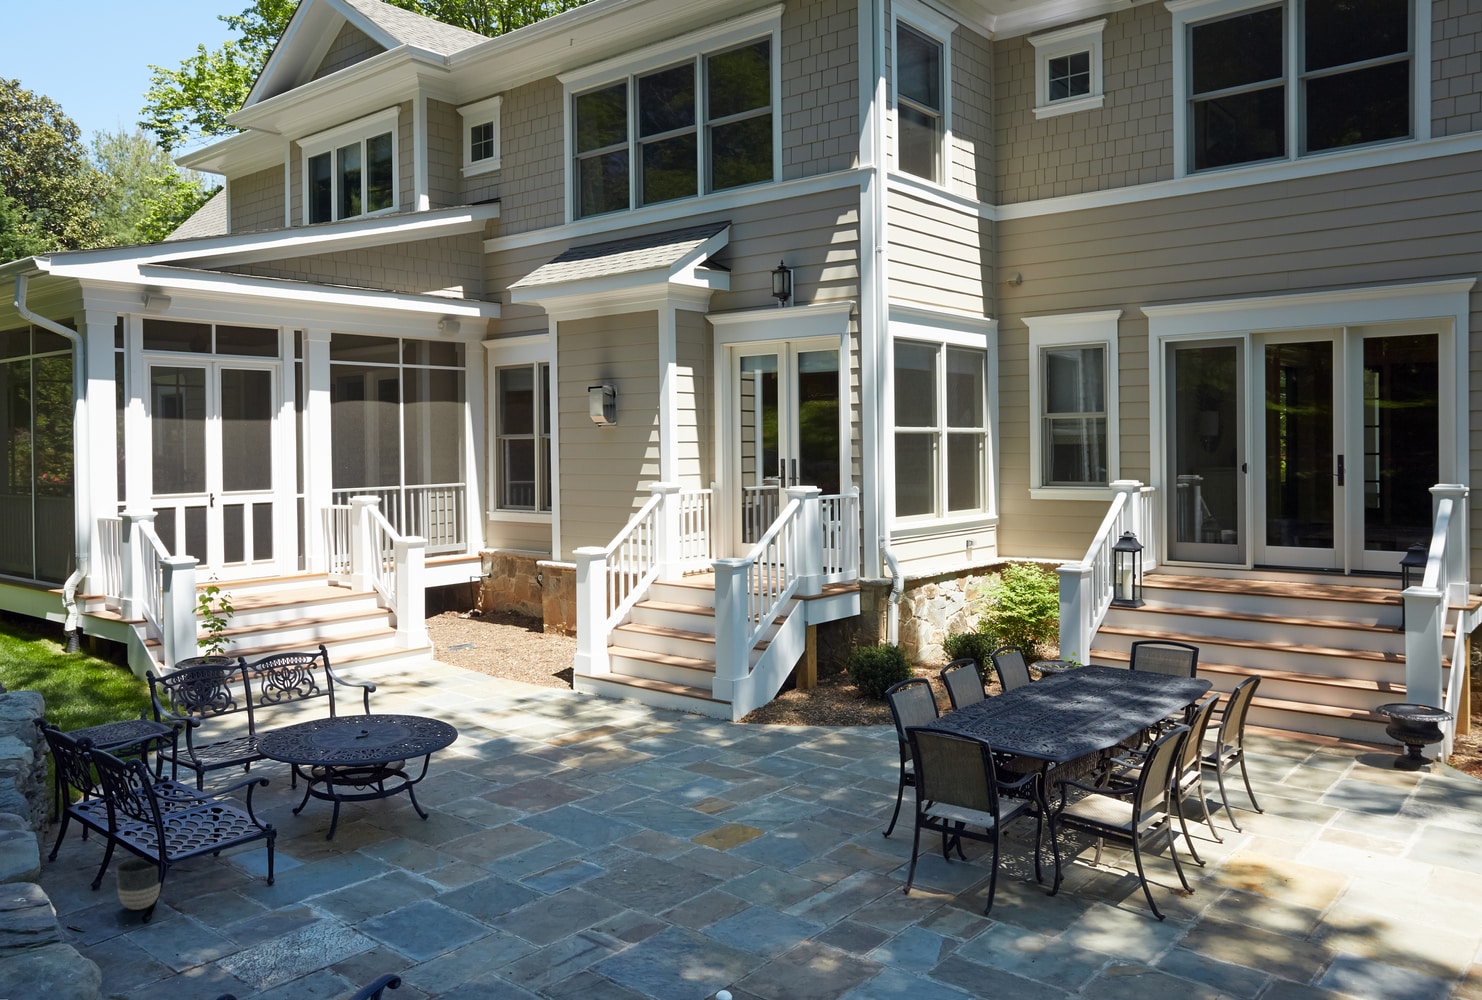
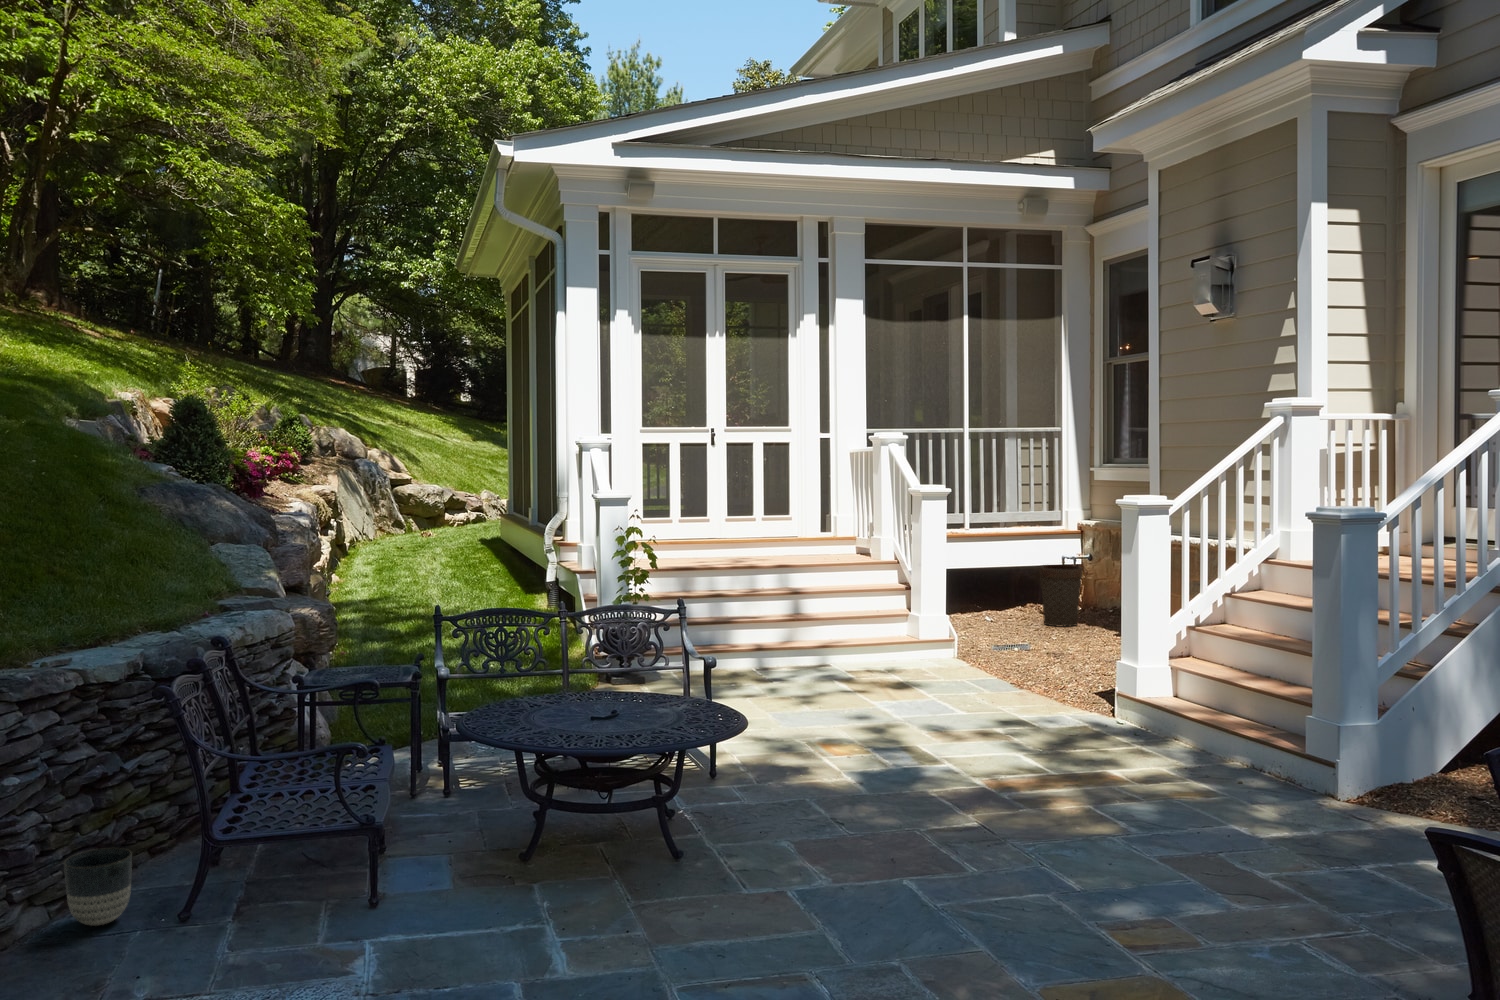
basket: none [457,583,488,629] -> present [1039,565,1083,627]

